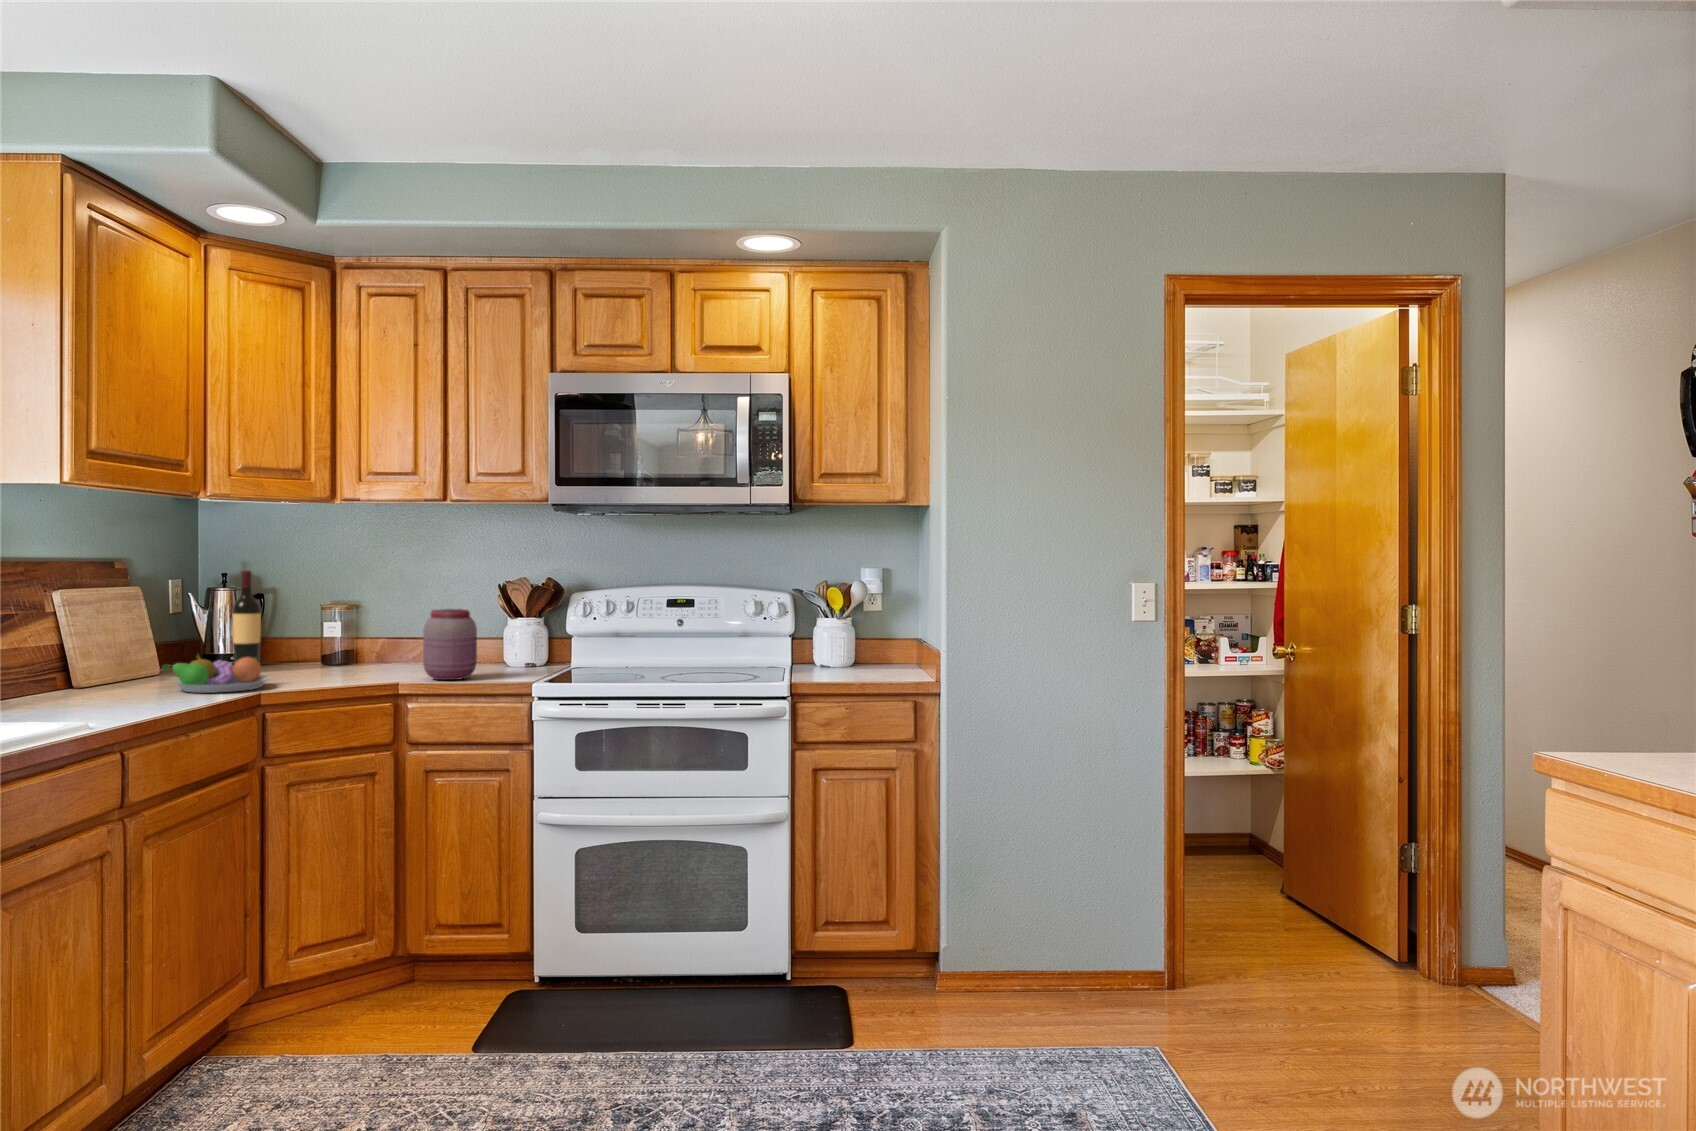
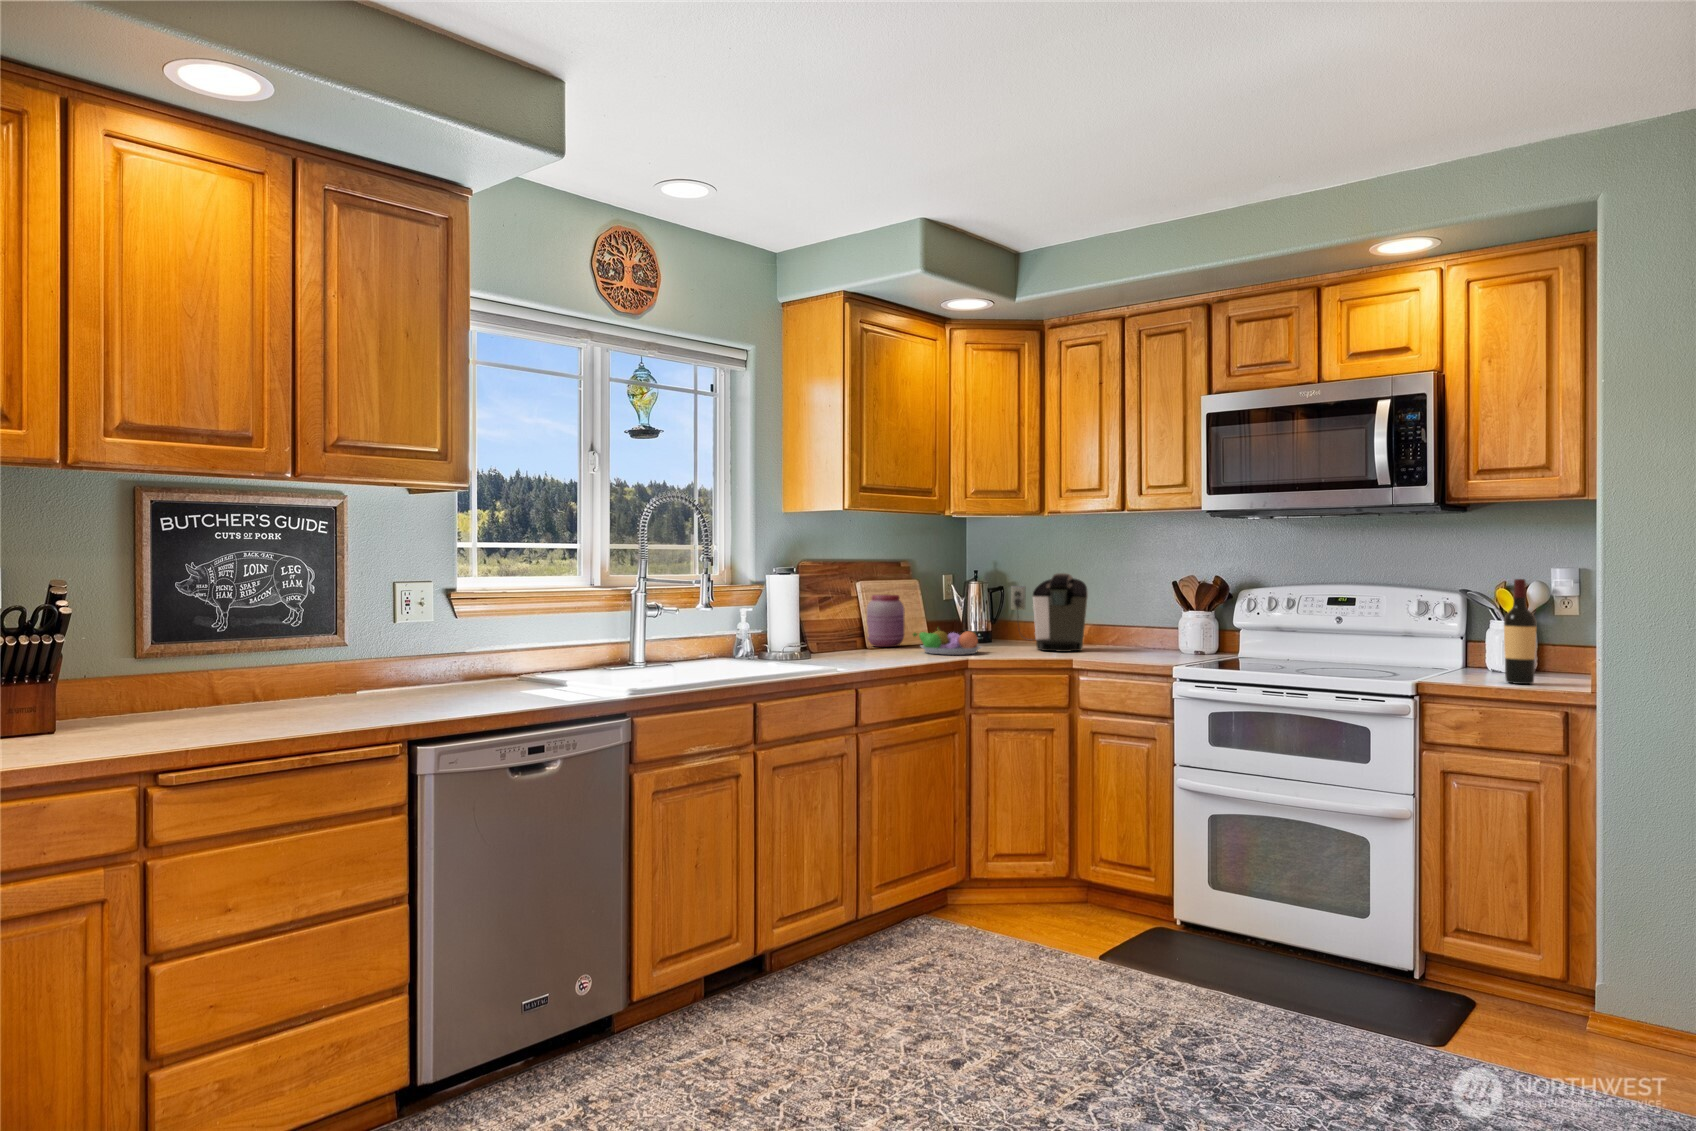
wine bottle: present [233,571,261,663] -> present [1504,579,1537,684]
coffee maker: none [289,577,403,675] -> present [1011,573,1088,652]
jar: present [423,609,477,680] -> present [867,595,905,647]

